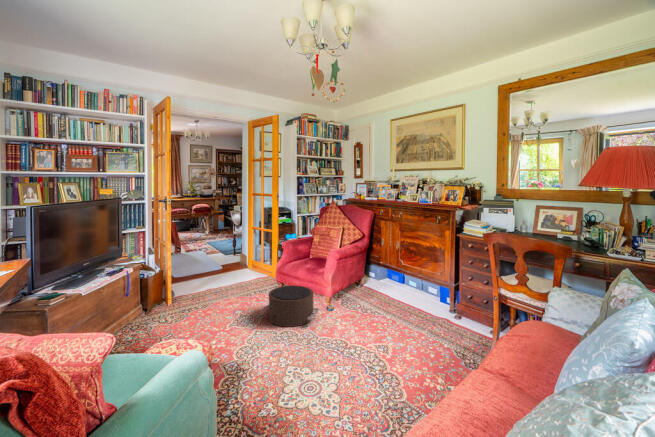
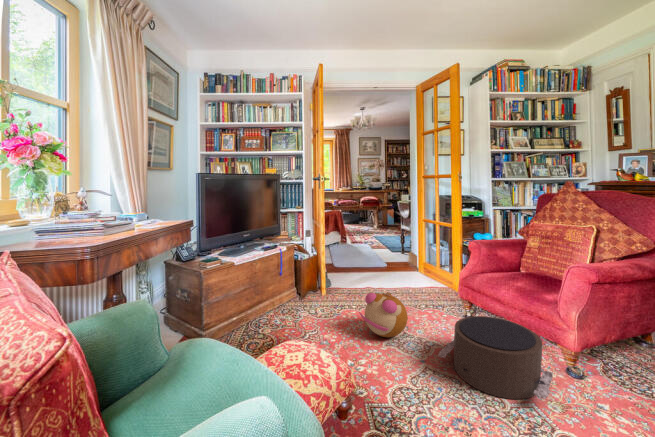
plush toy: none [203,281,239,313] -> present [359,292,408,337]

